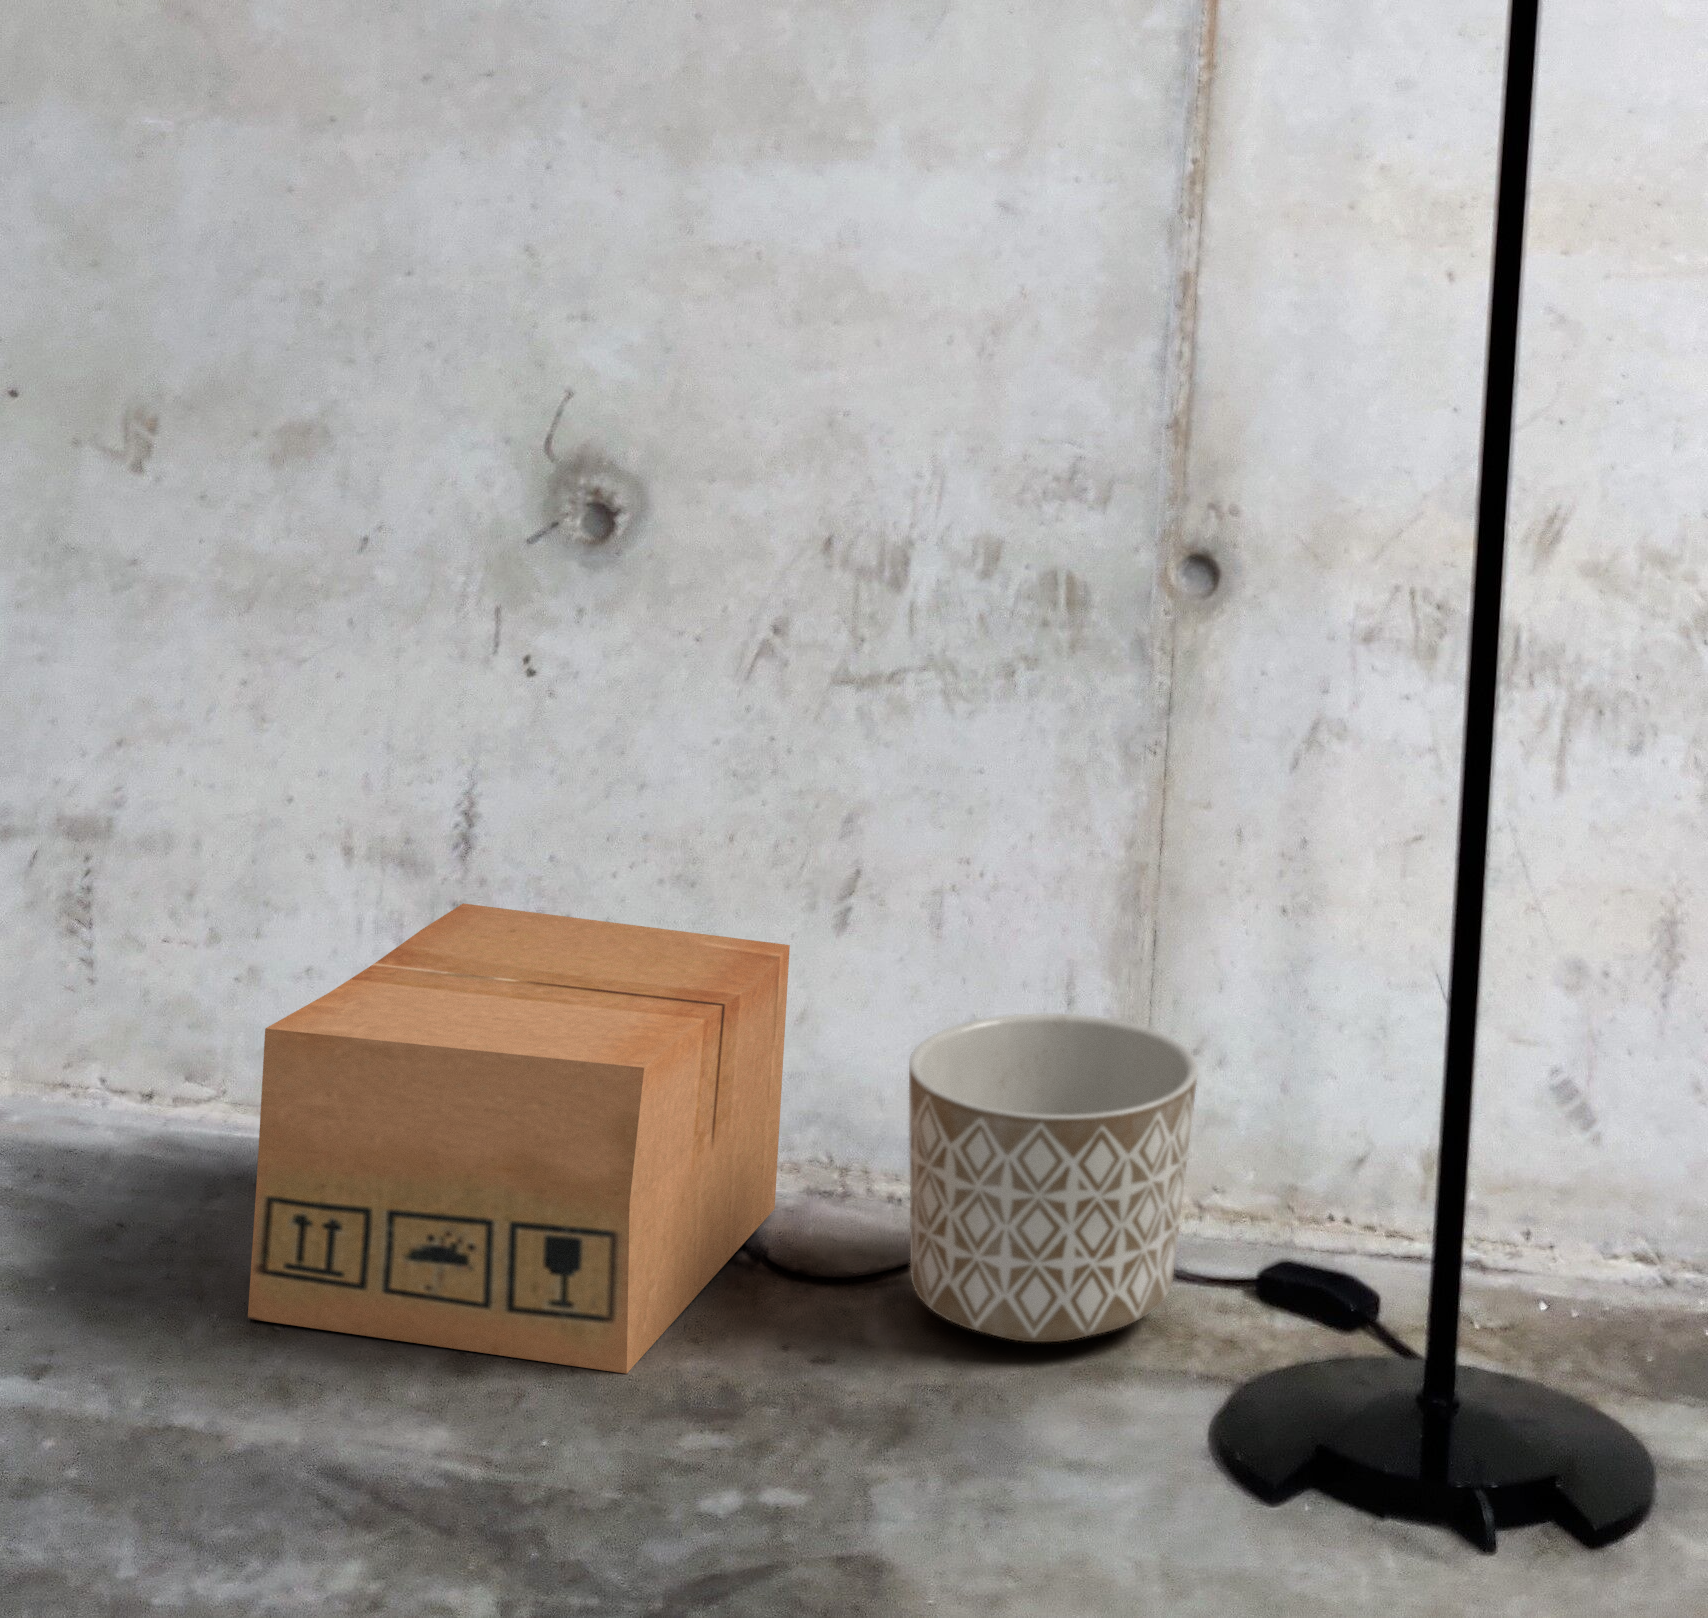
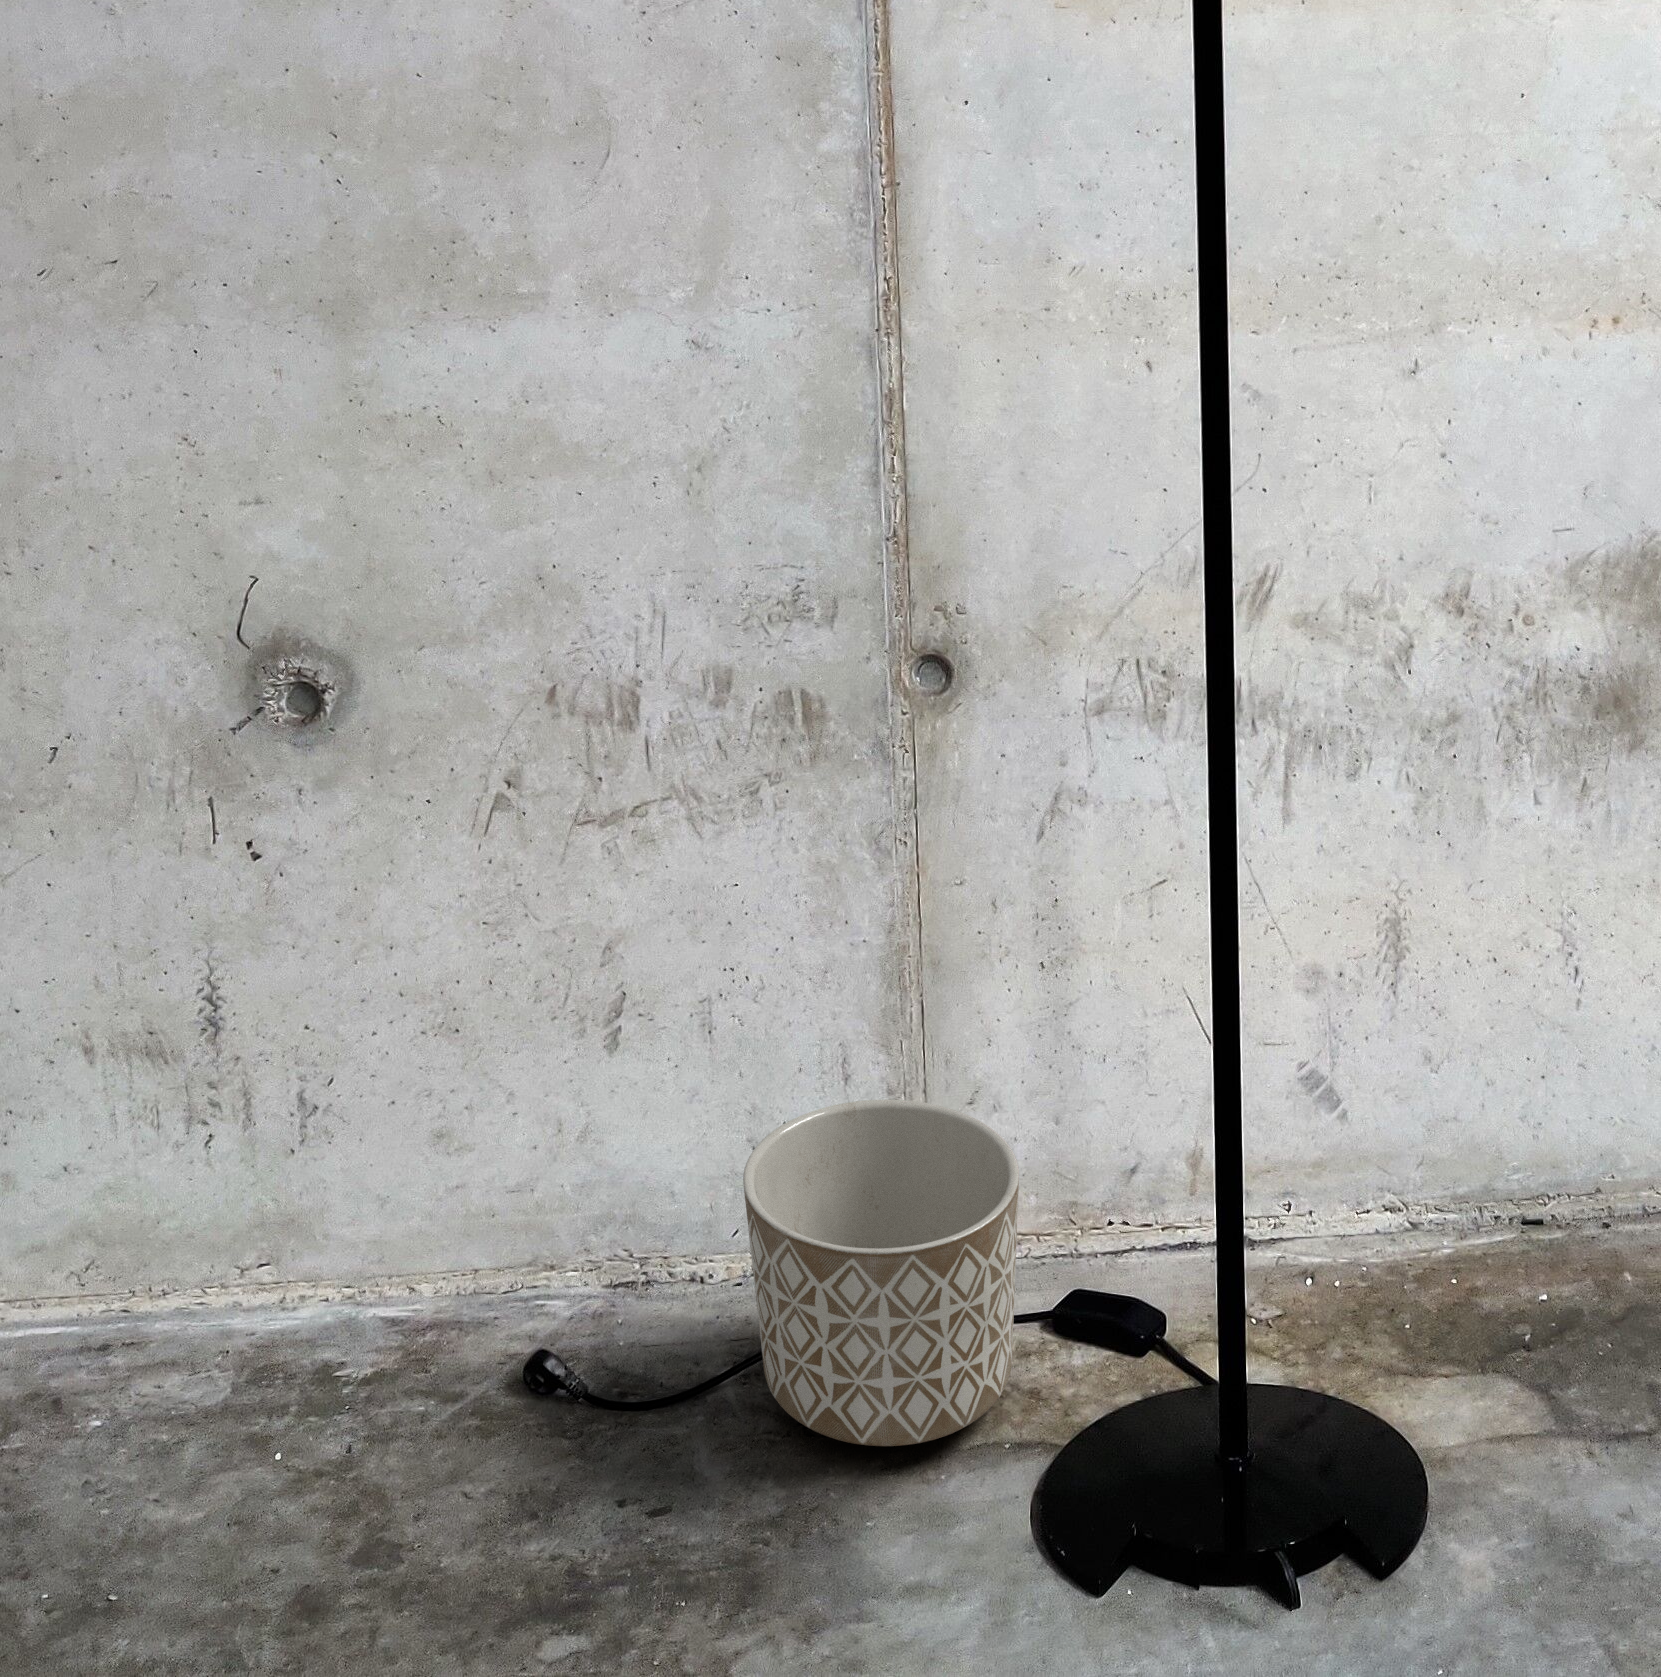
cardboard box: present [248,903,790,1374] -> none [130,1081,587,1588]

